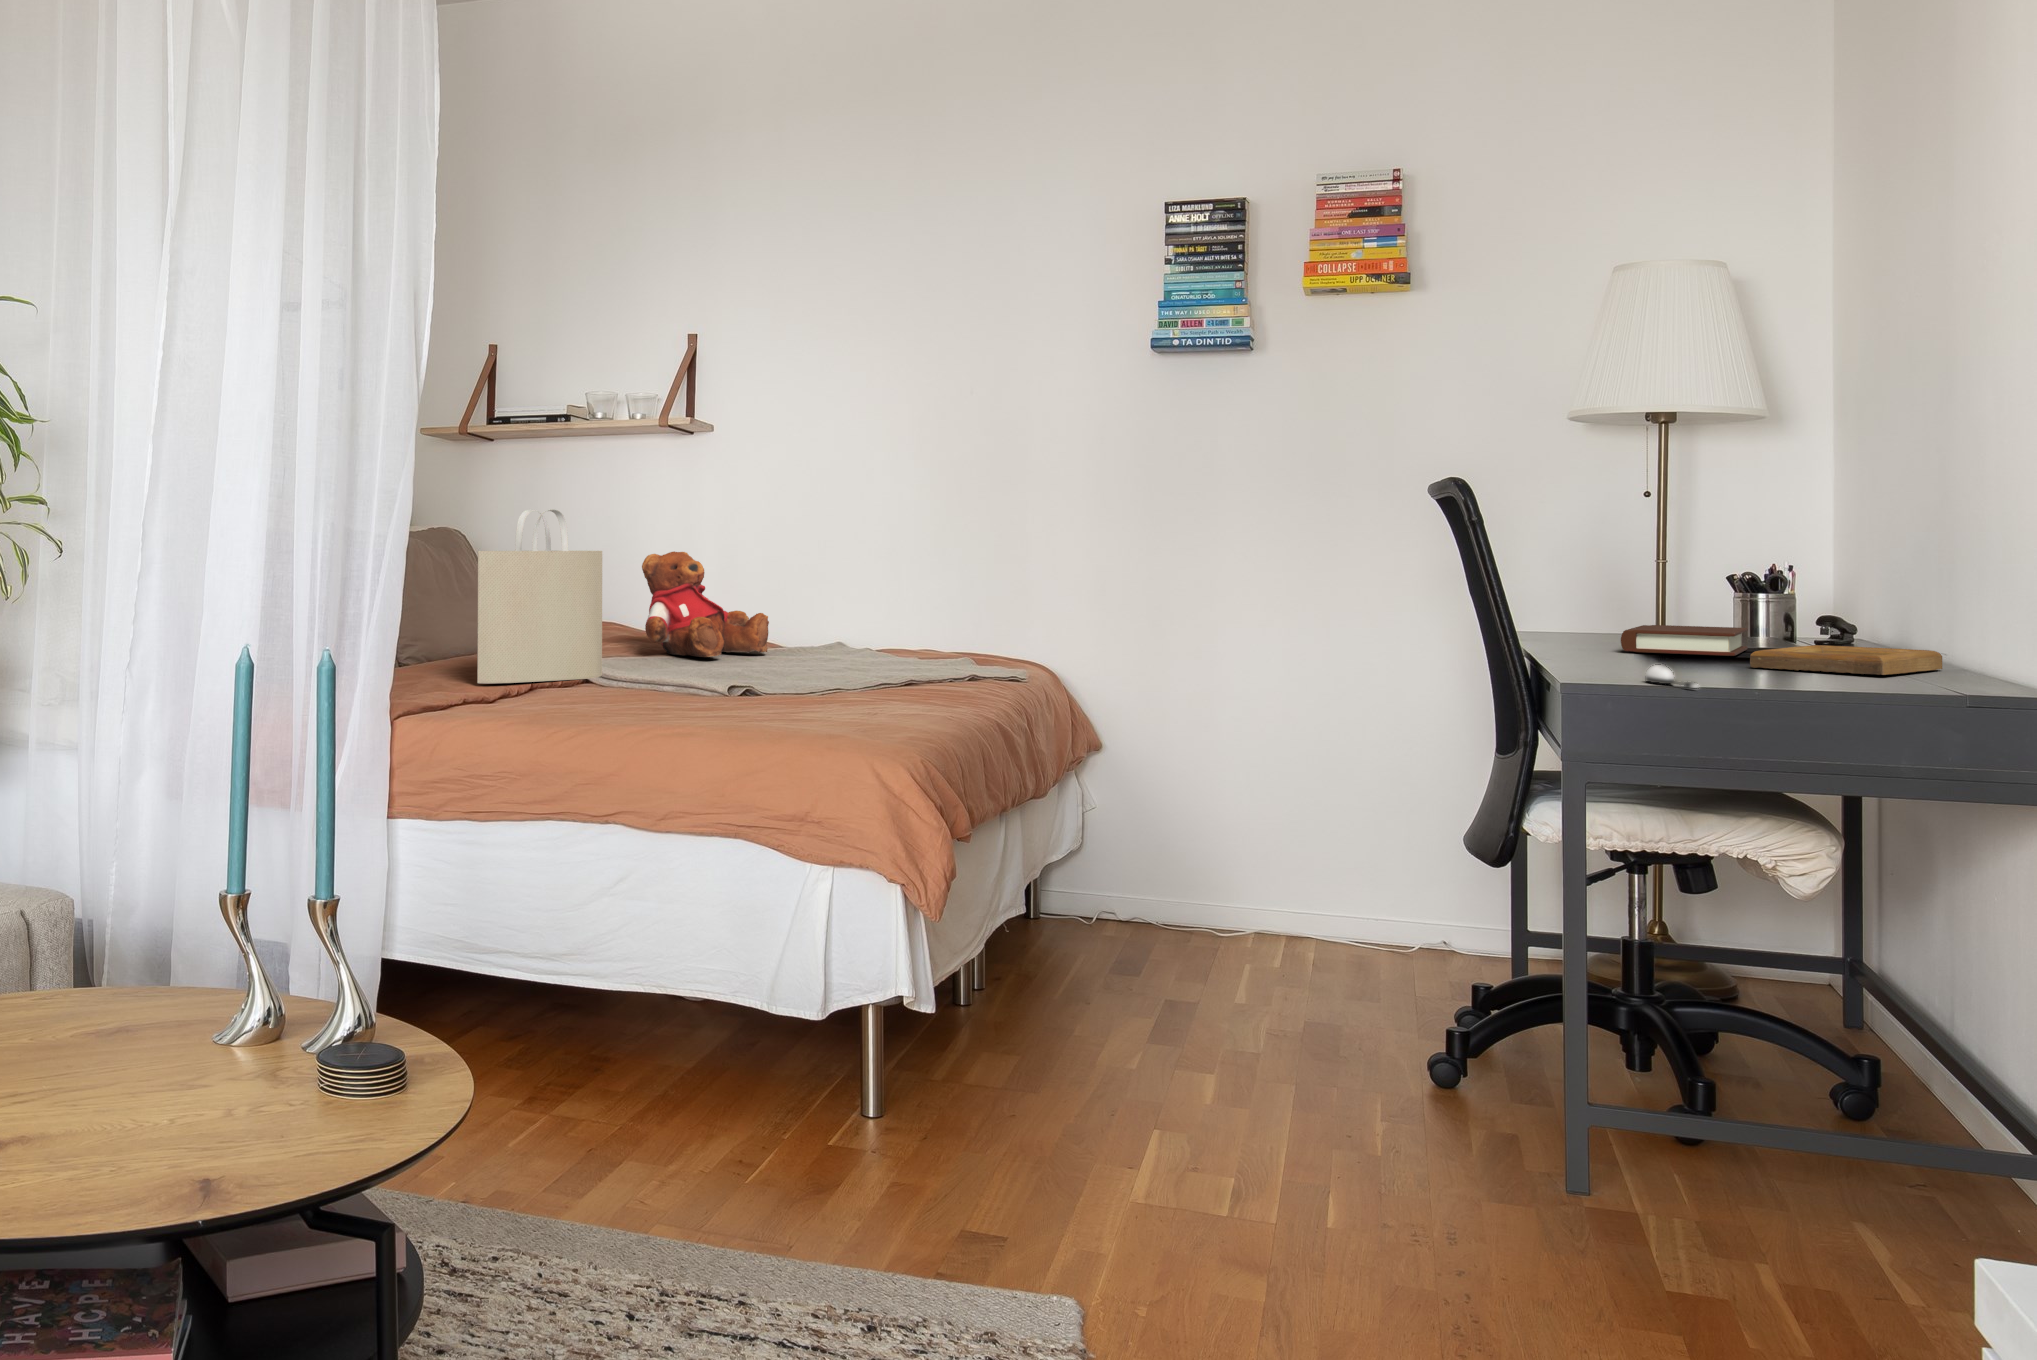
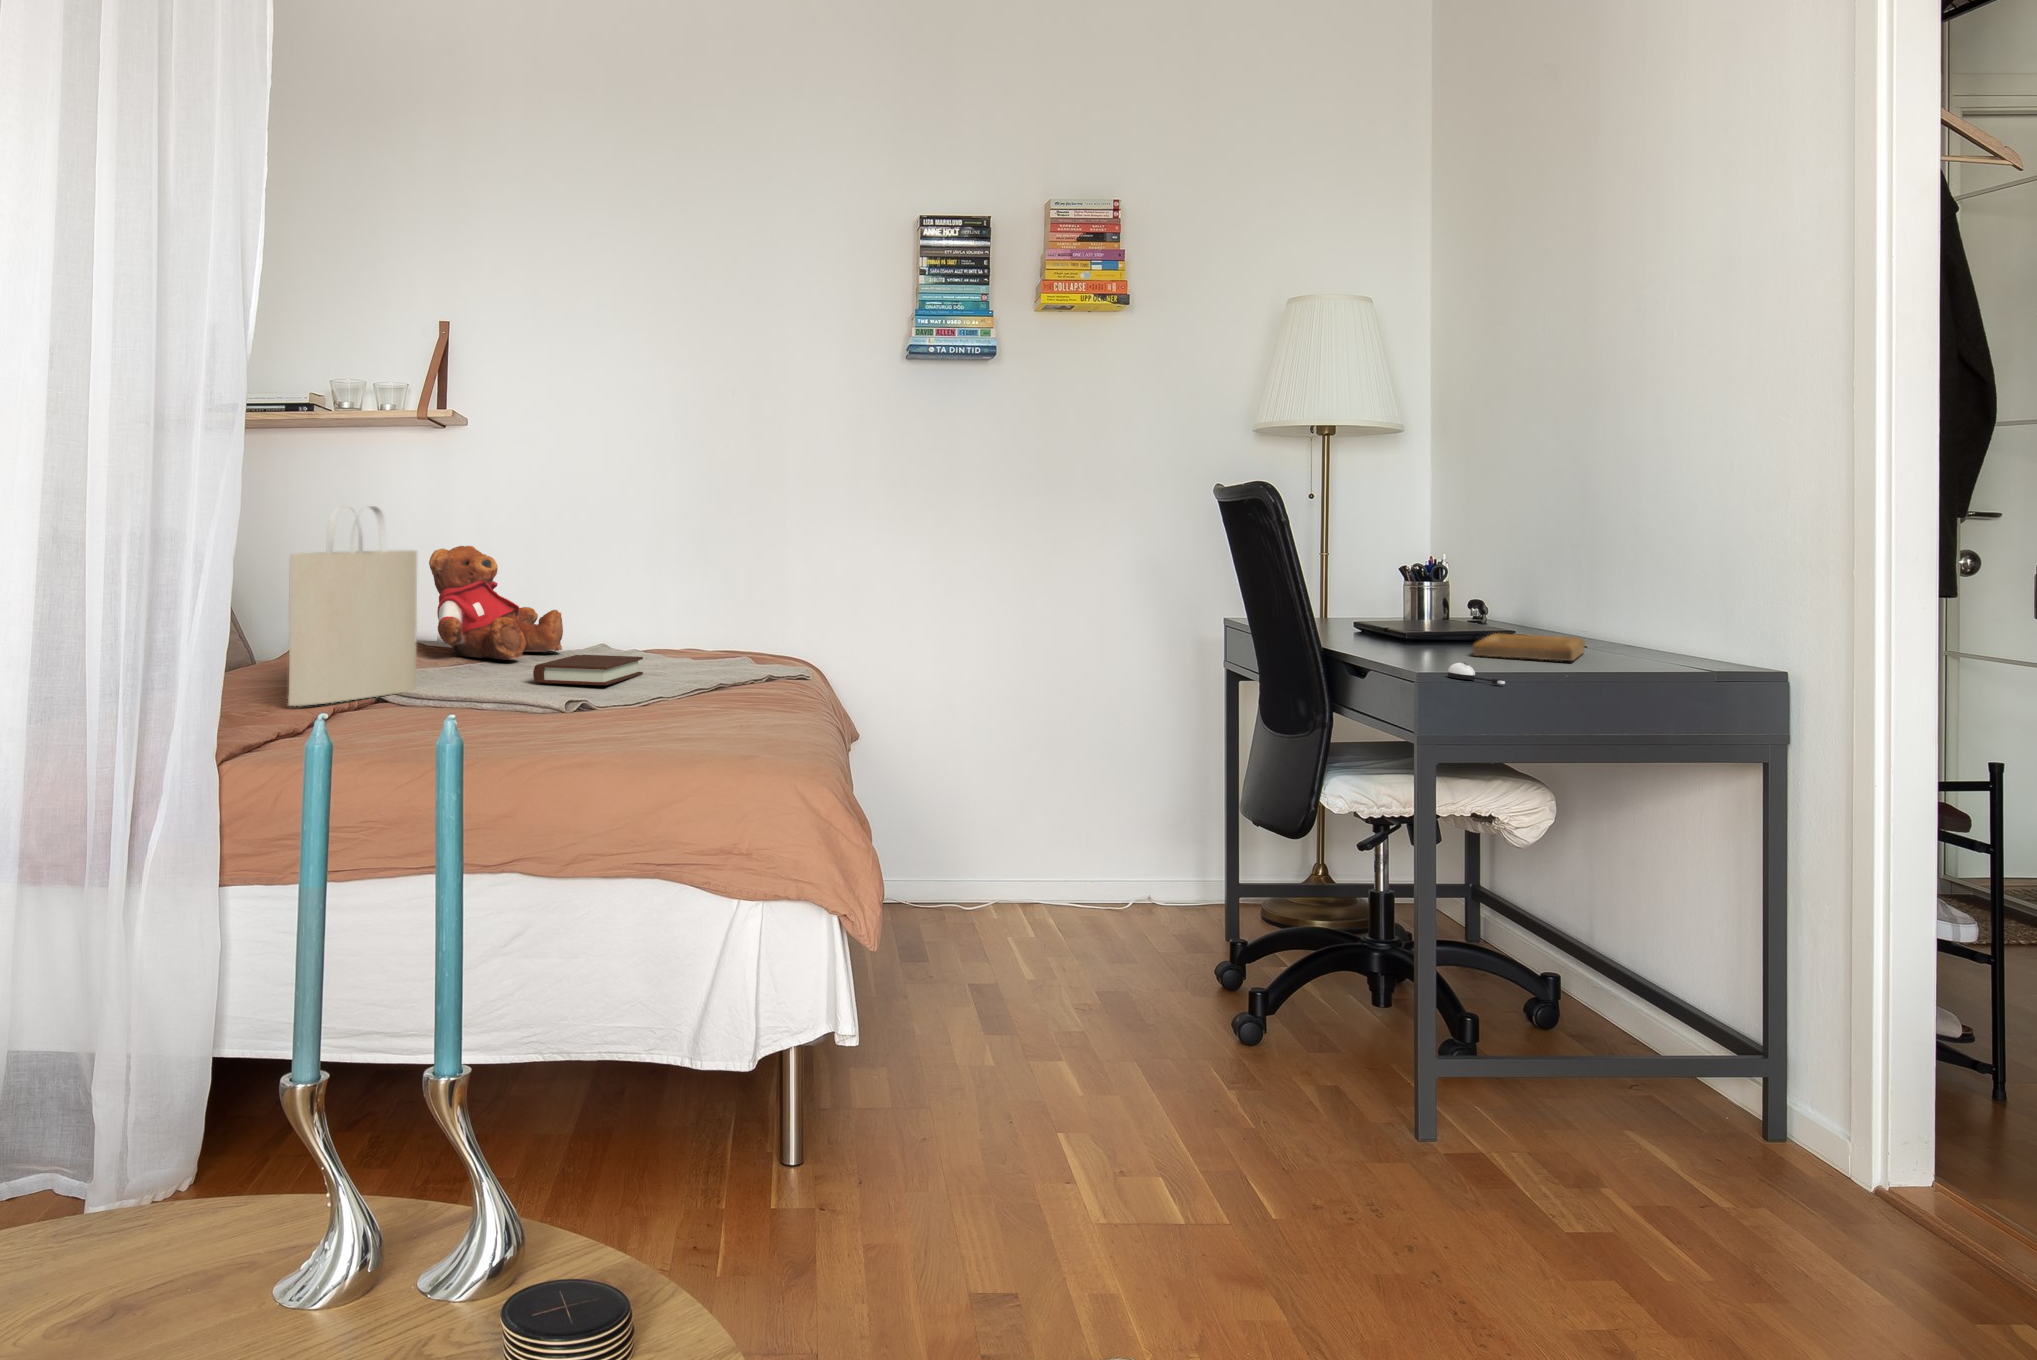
book: present [1621,625,1748,656] -> present [533,655,643,685]

